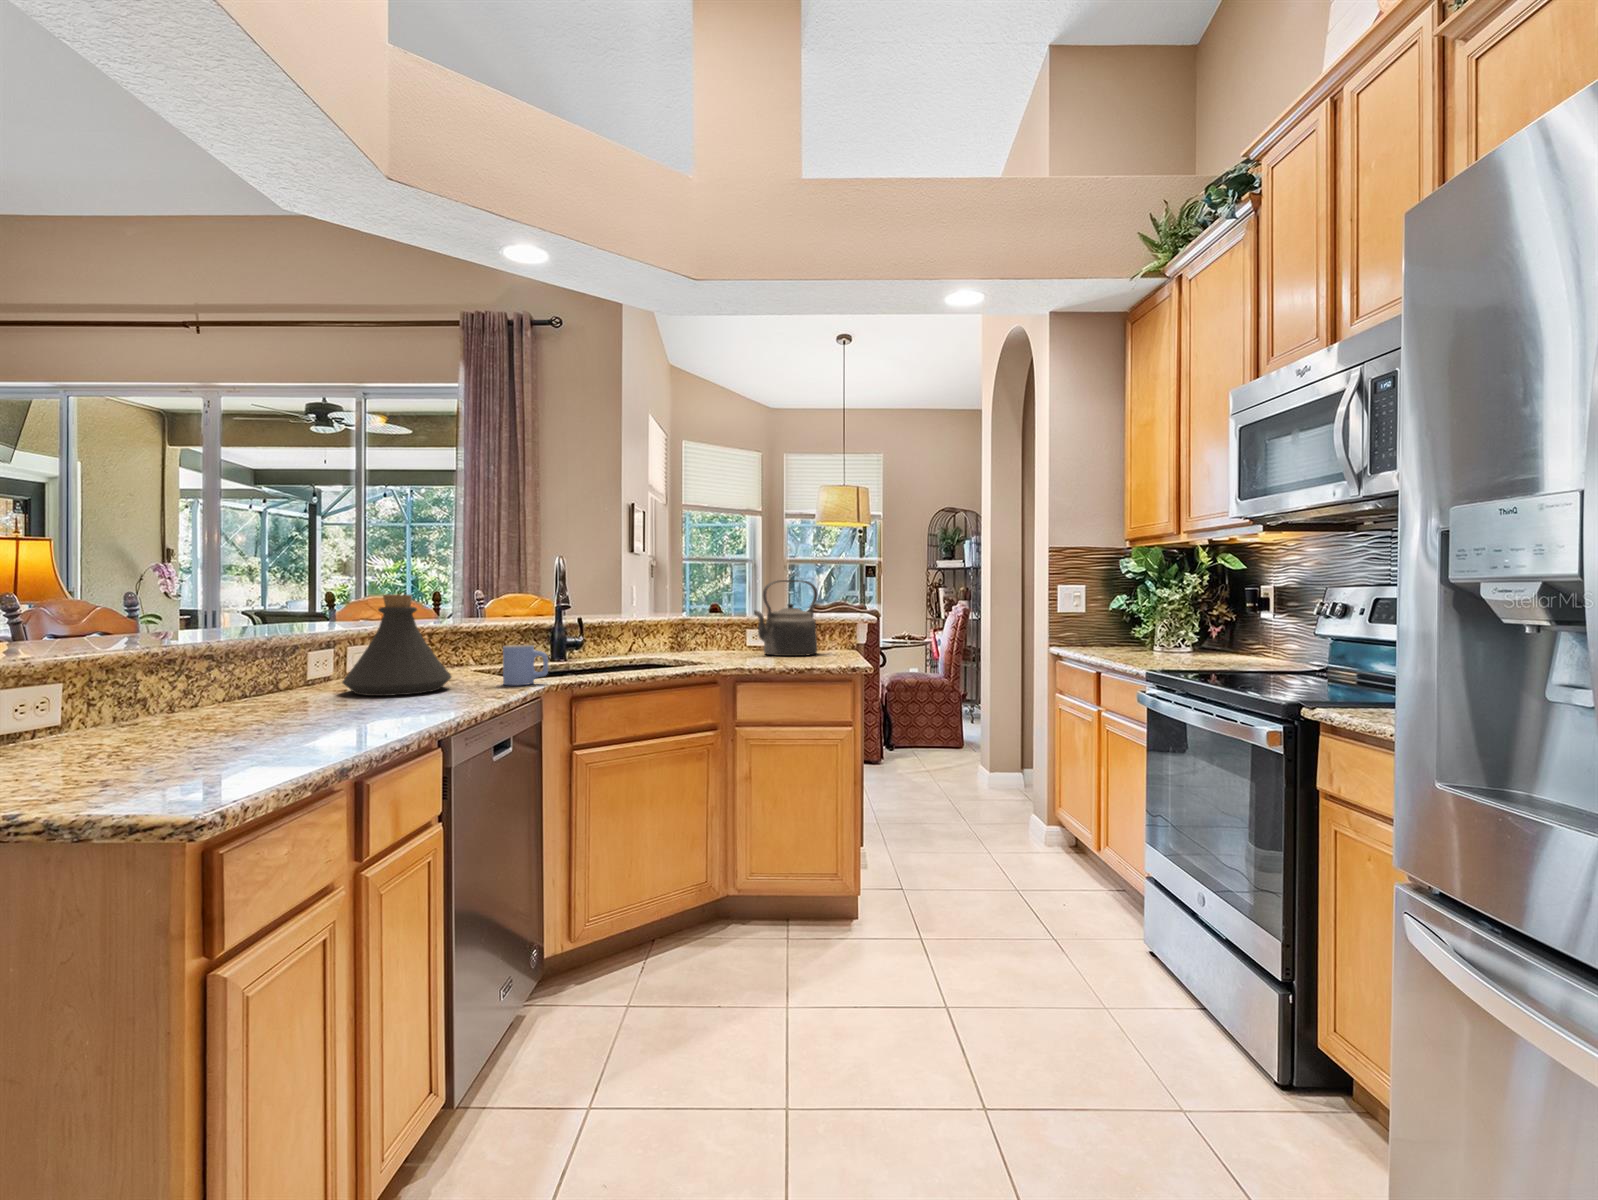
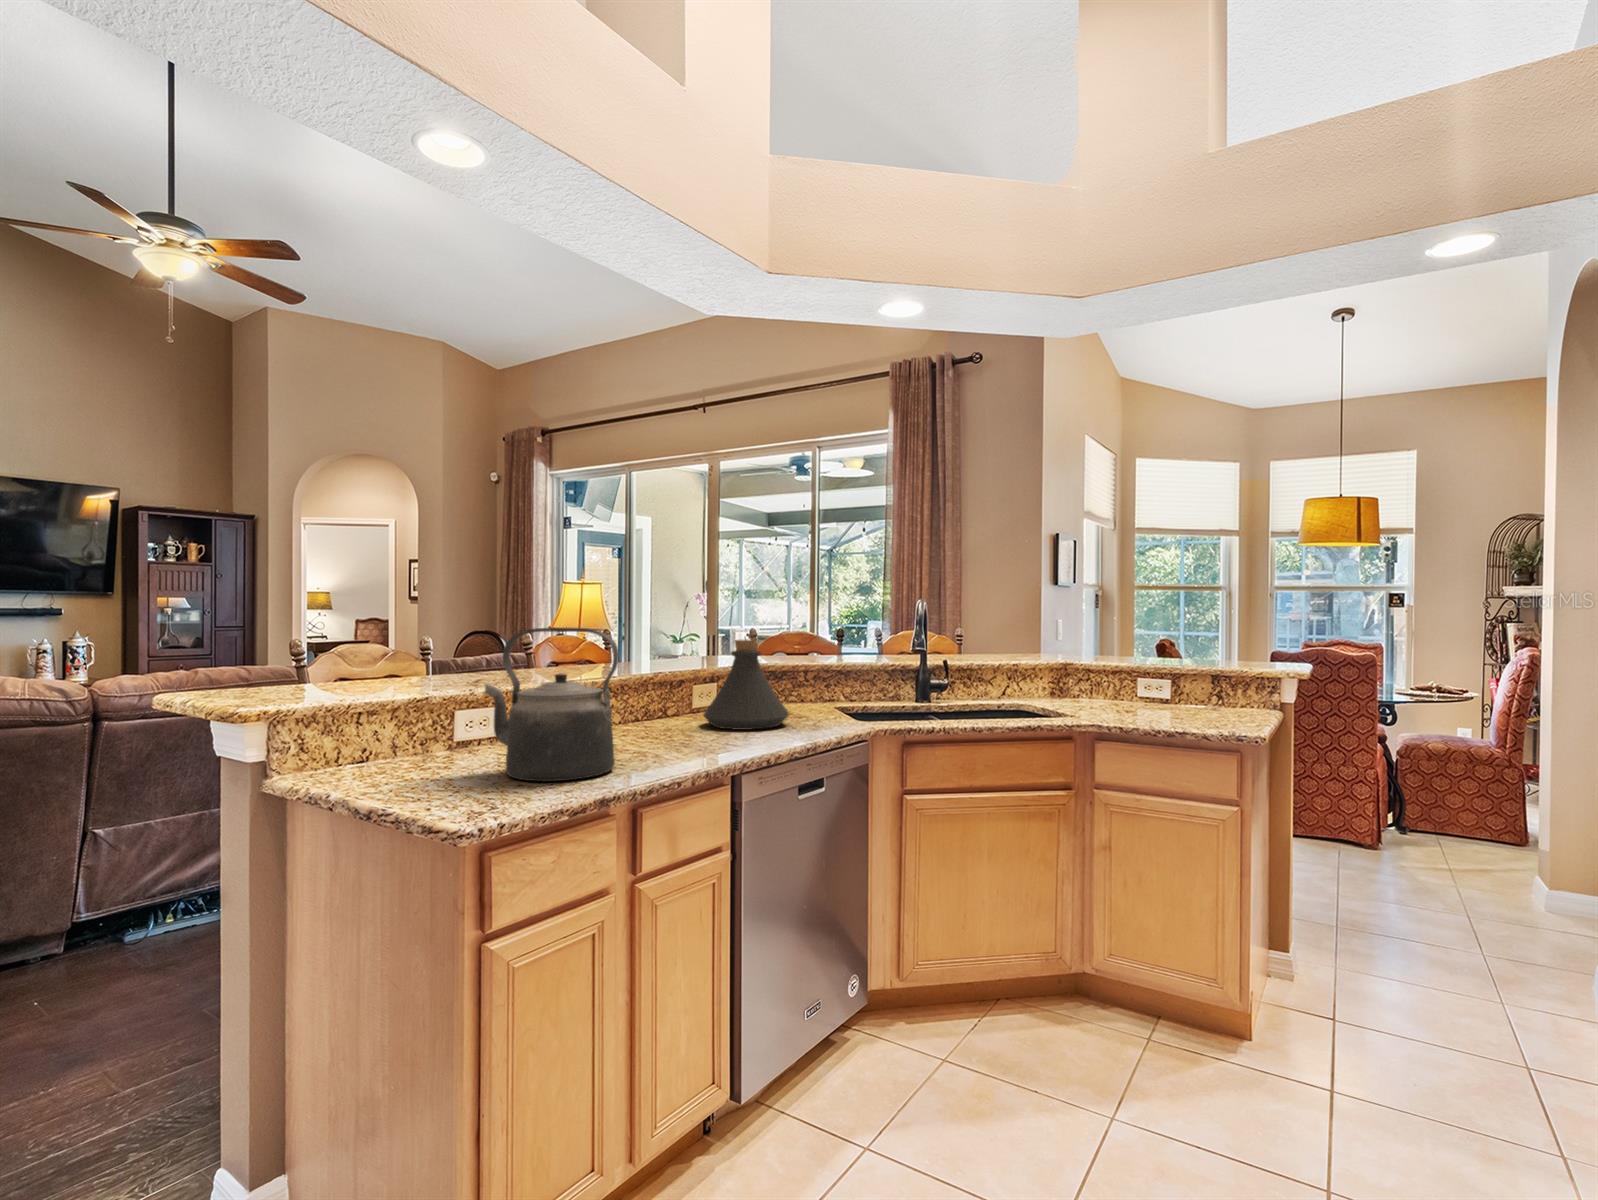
kettle: present [754,580,818,656] -> present [485,628,619,781]
mug: present [503,645,548,685] -> none [833,688,873,728]

